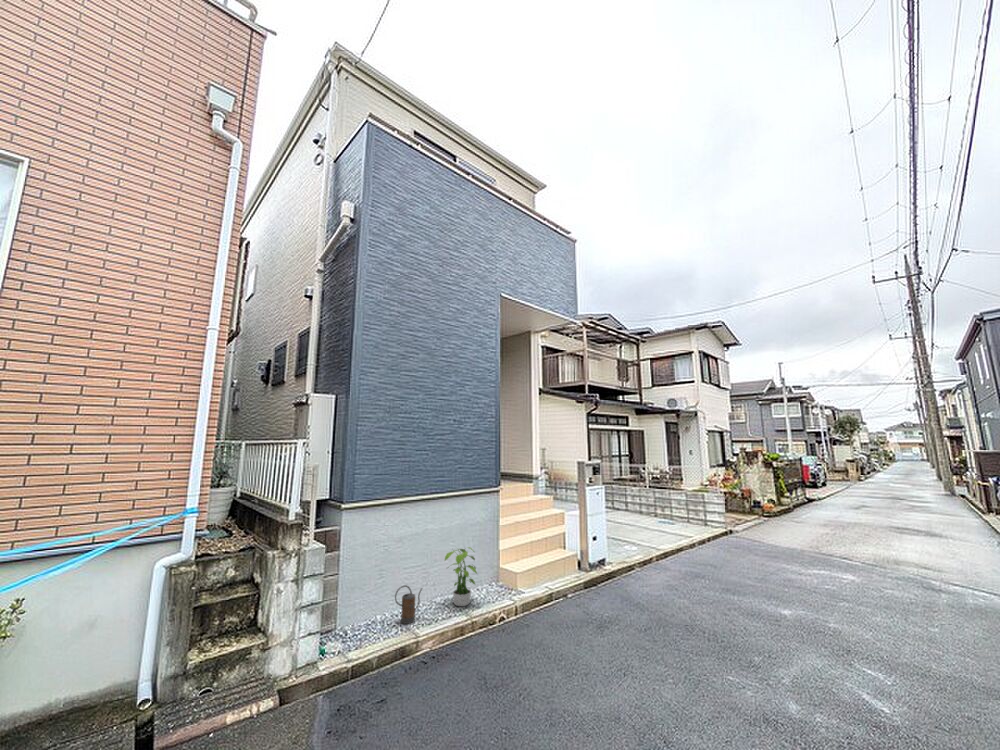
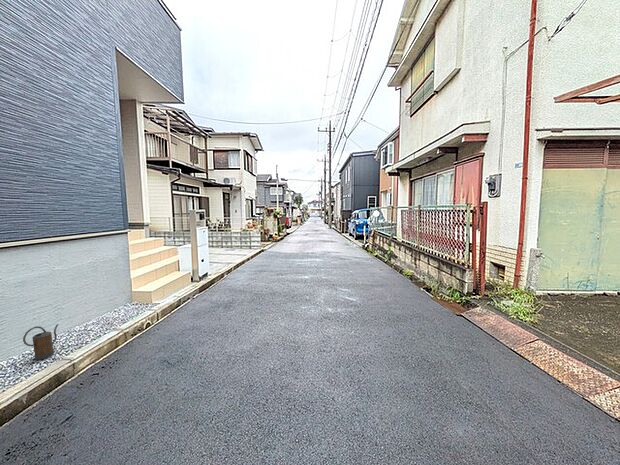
potted plant: present [445,547,477,606] -> none [79,280,119,329]

